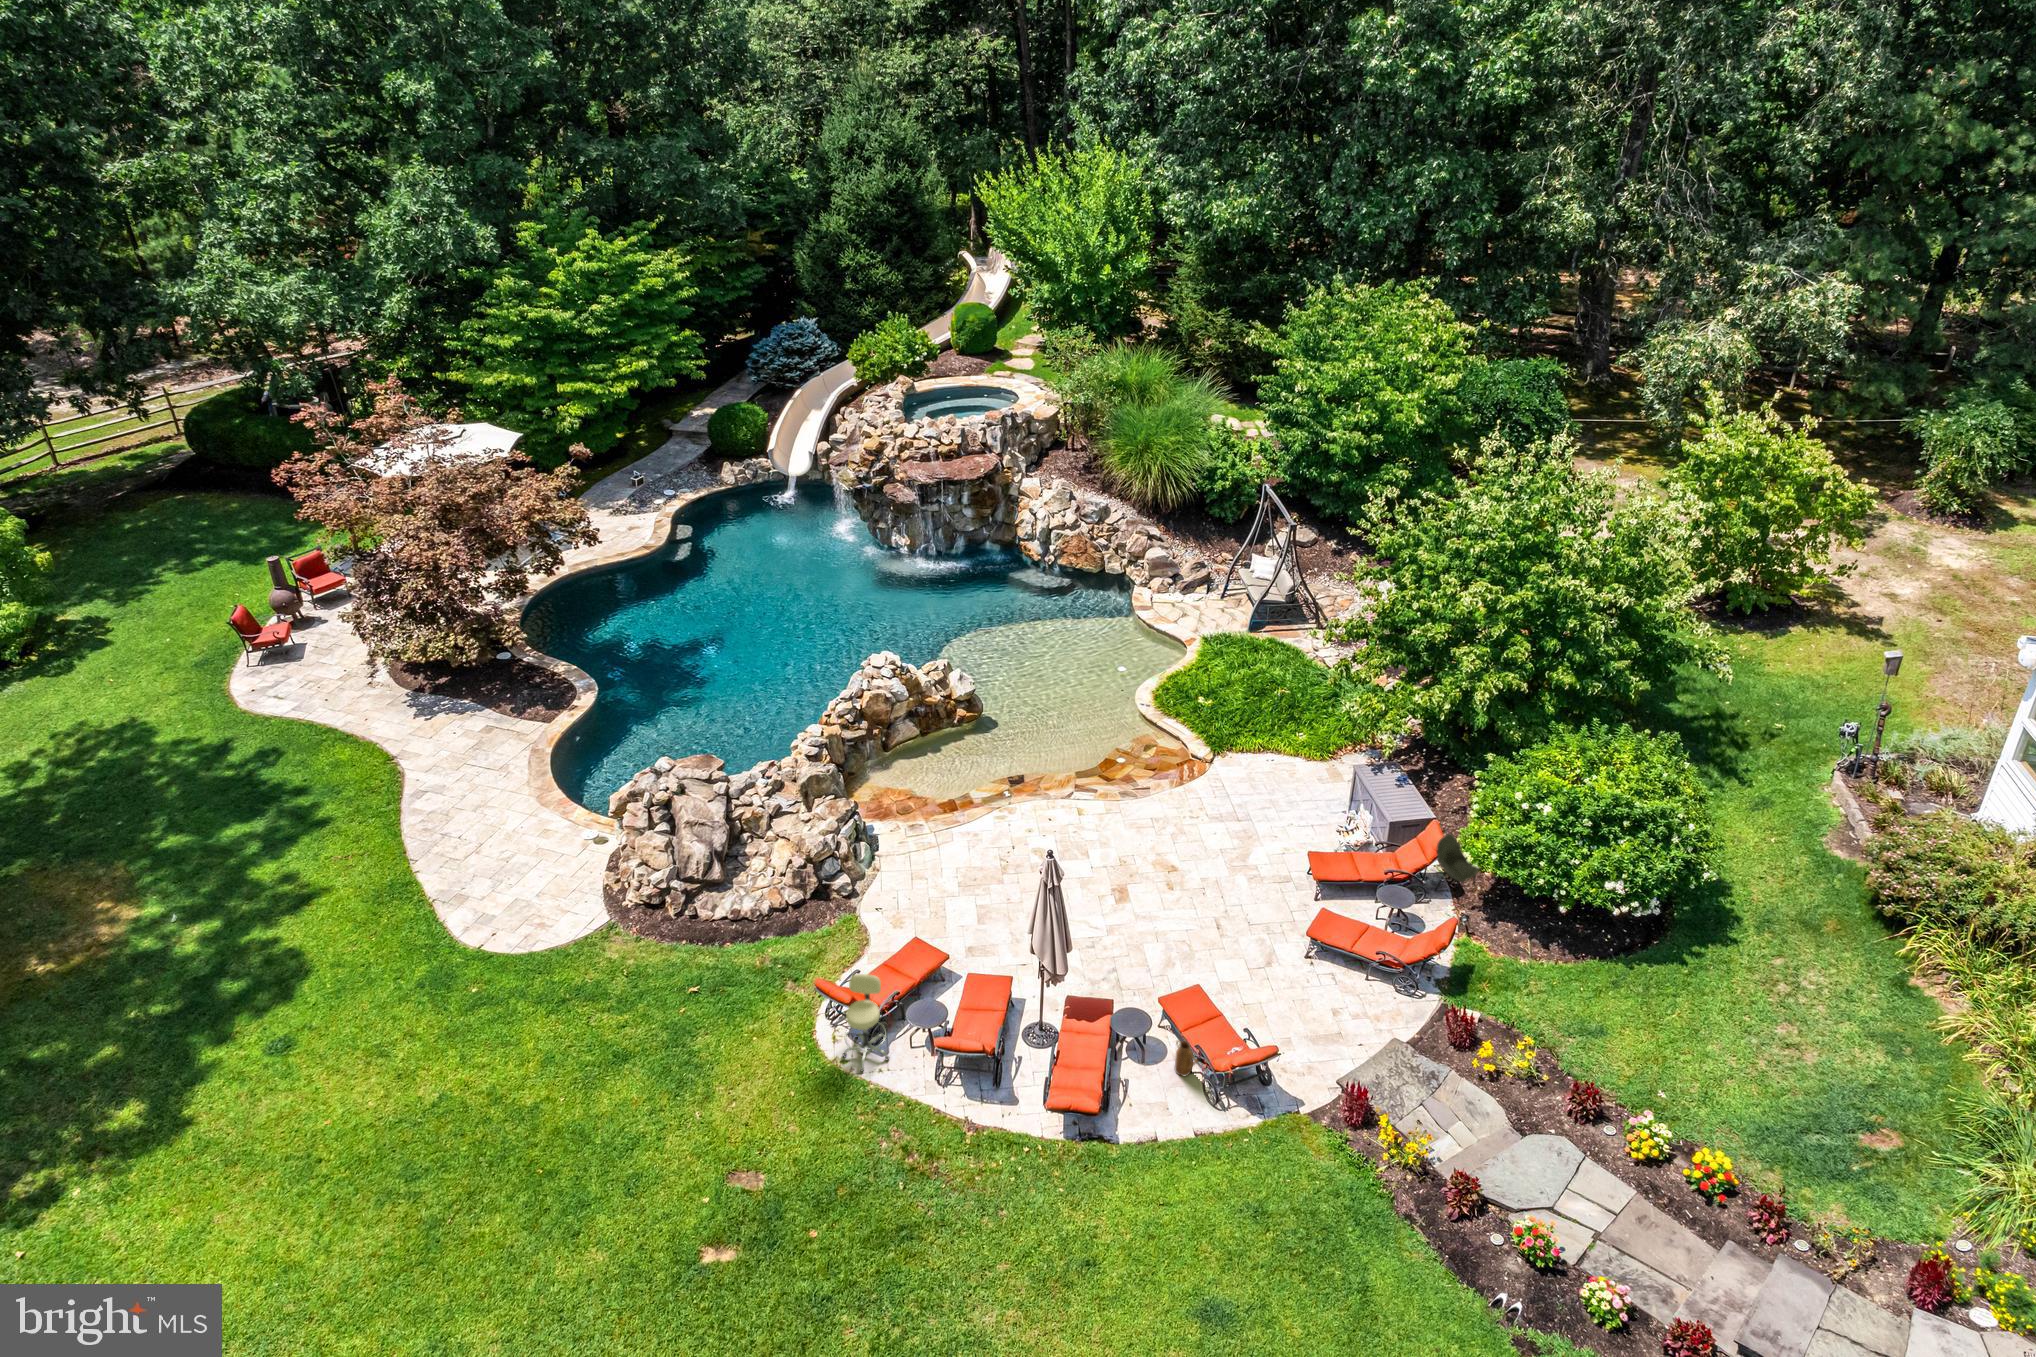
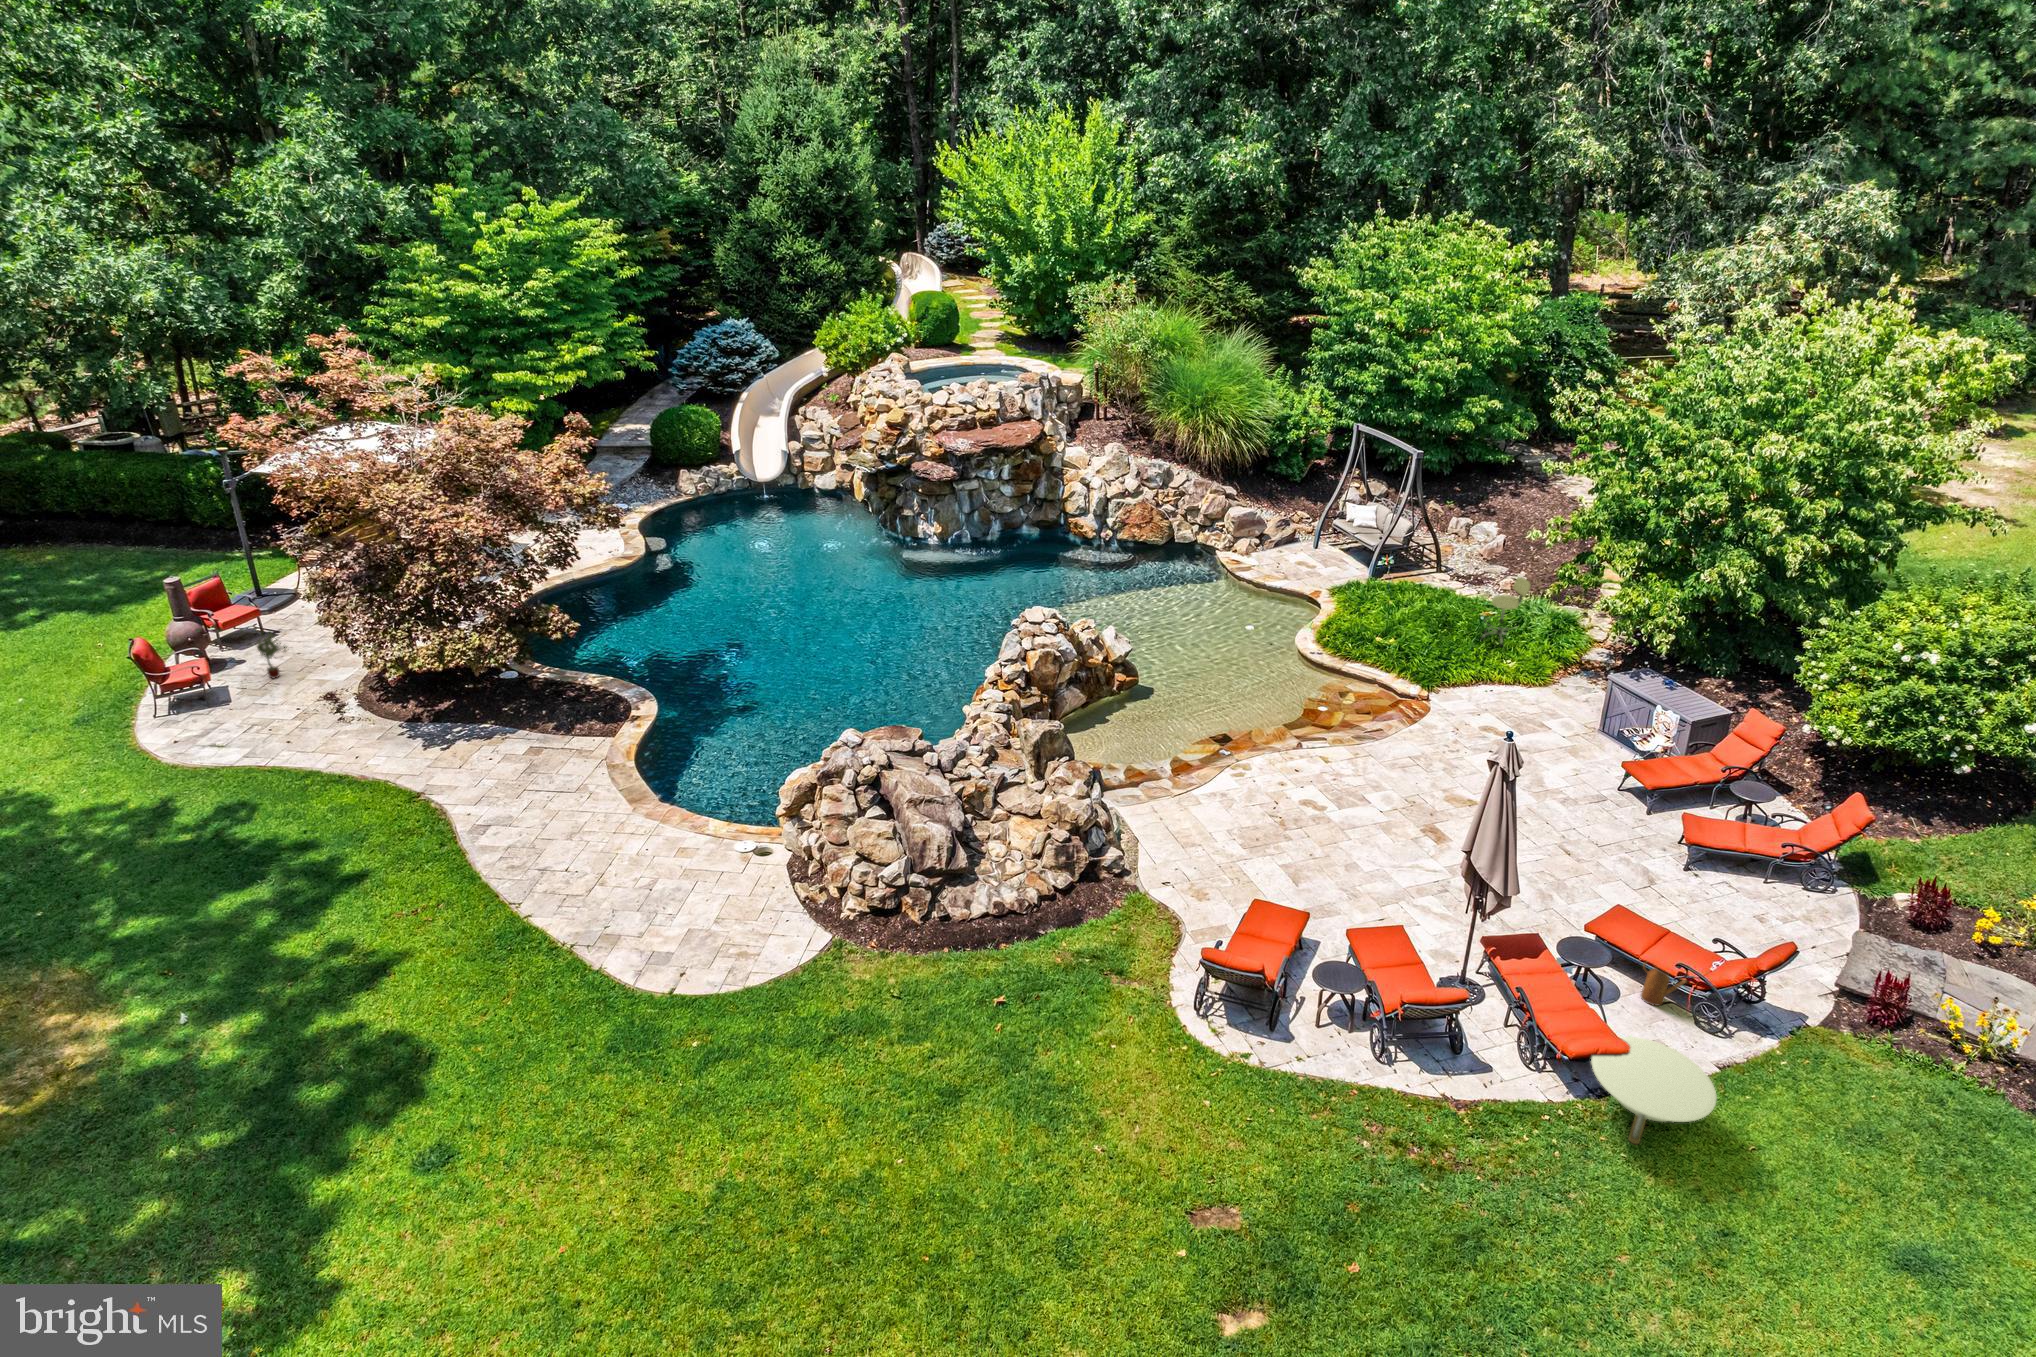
potted tree: none [322,614,348,649] -> present [257,633,287,678]
armchair: present [1437,833,1479,900] -> none [1755,721,1806,798]
stool: present [843,974,889,1071] -> present [1481,577,1531,646]
round table: none [1058,1099,1147,1184] -> present [1591,1037,1716,1144]

